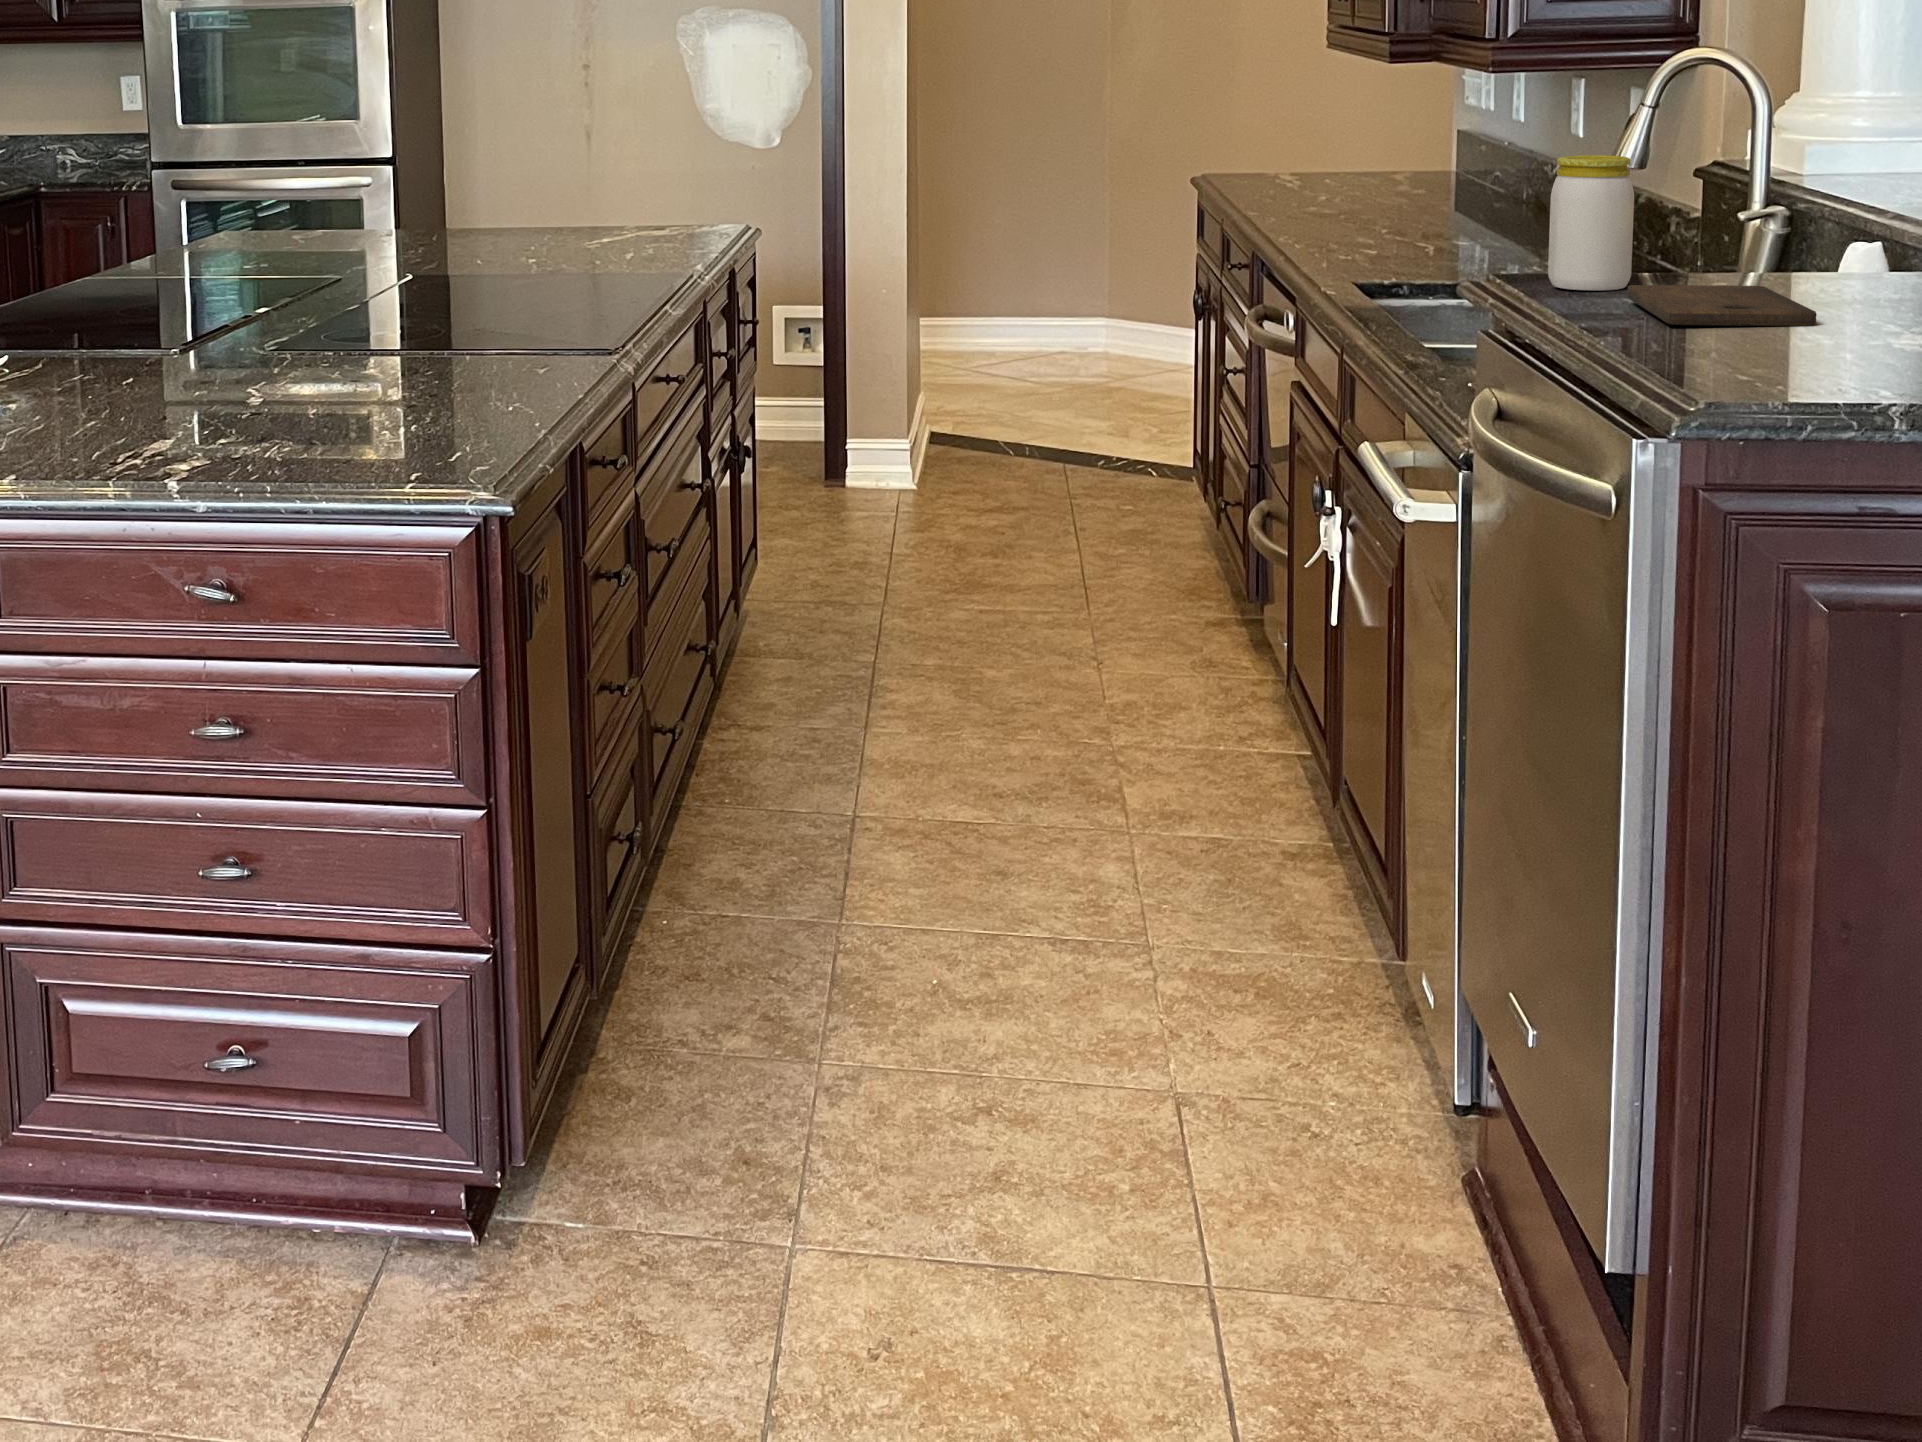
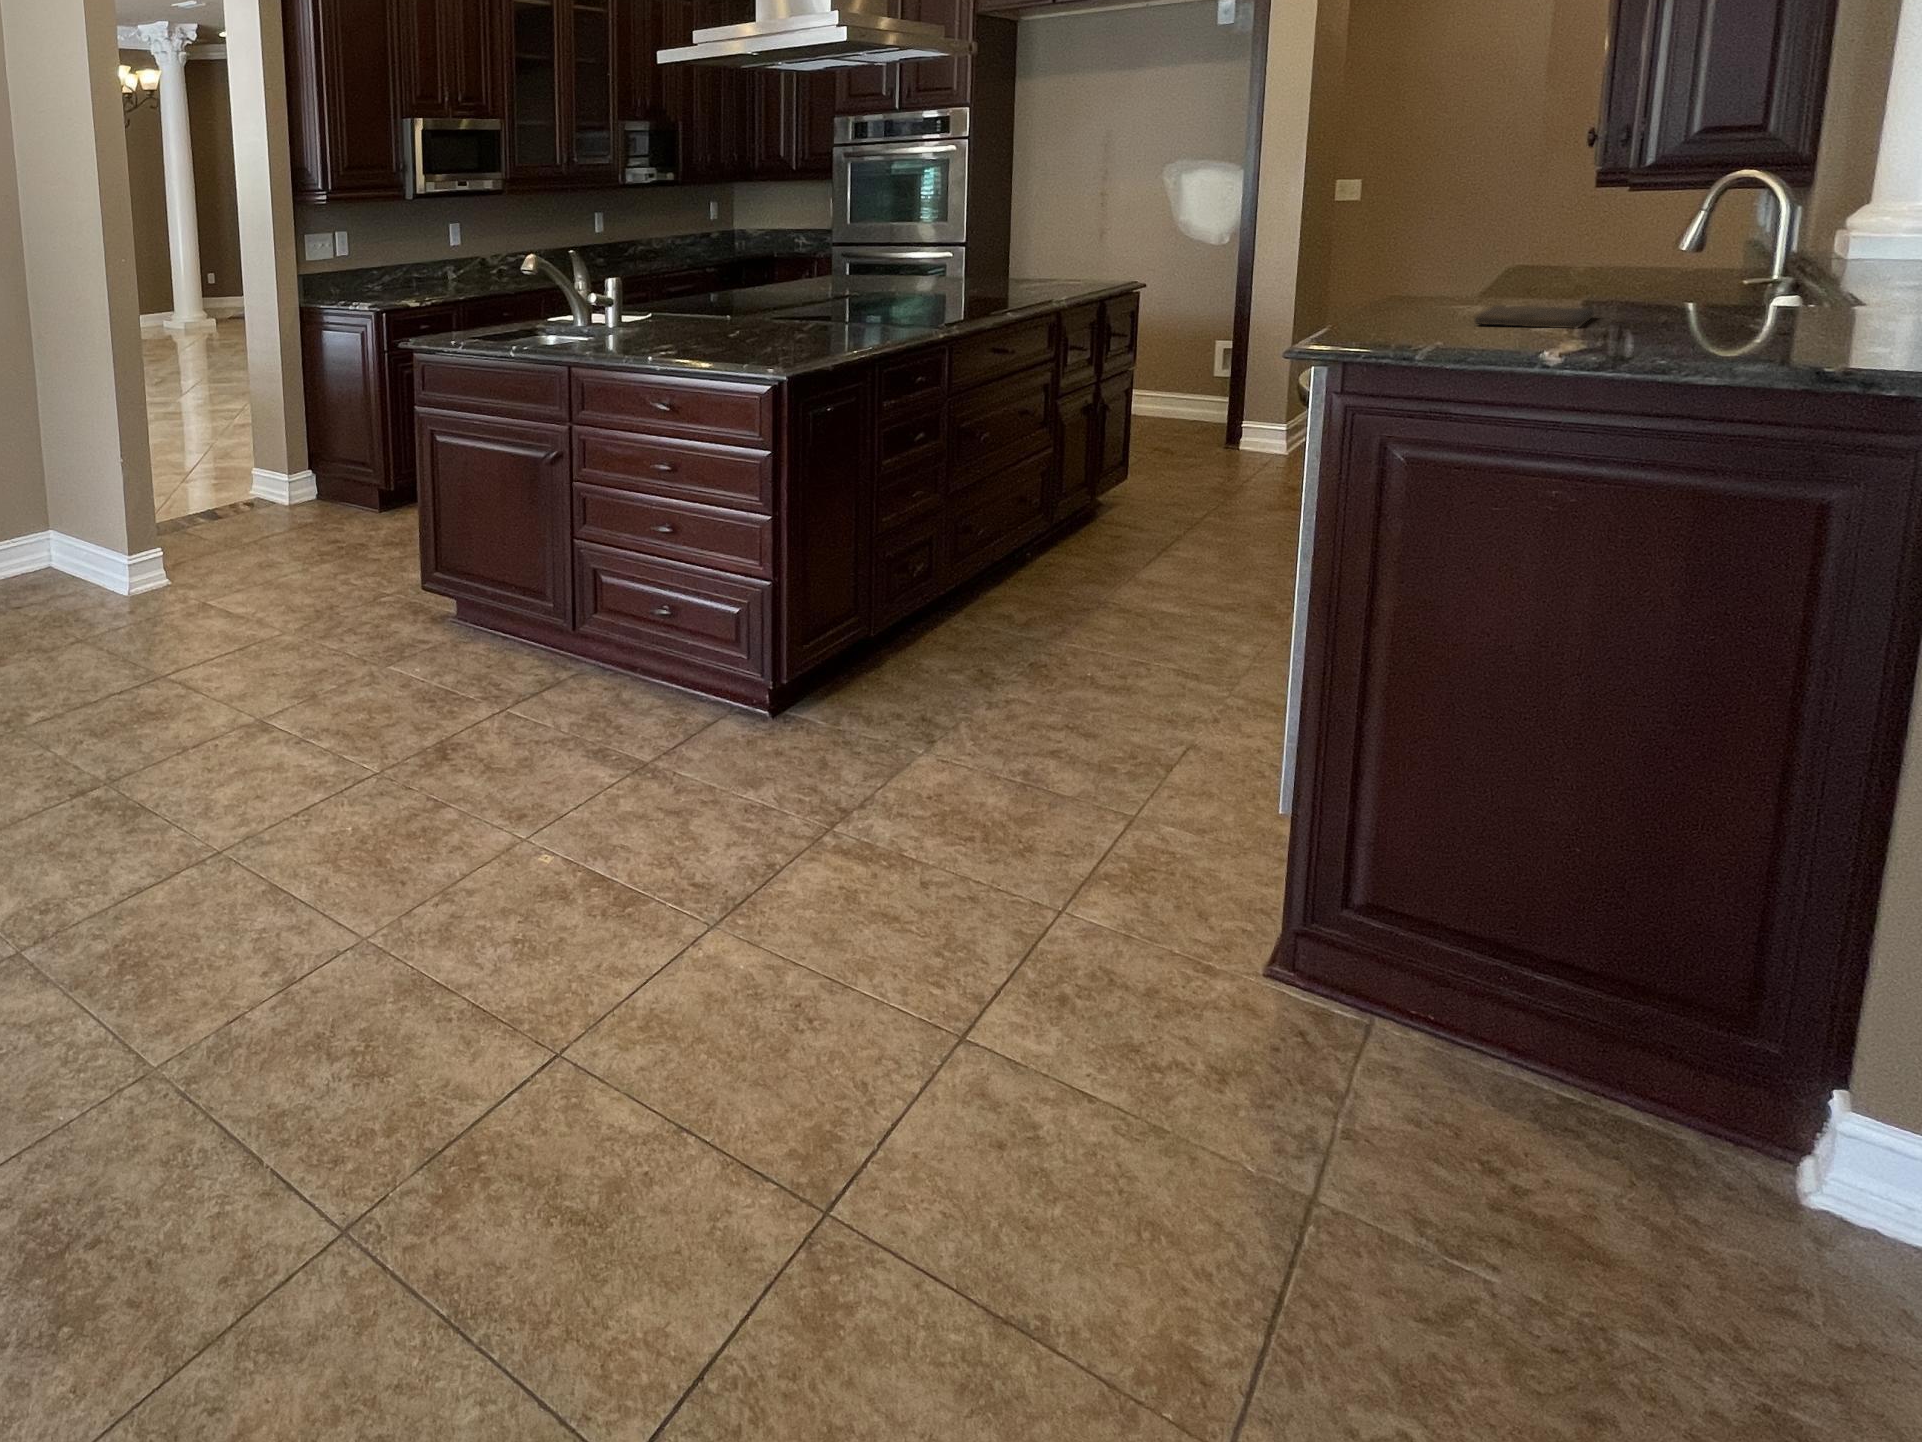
jar: present [1548,155,1634,290] -> none [1470,230,1535,311]

